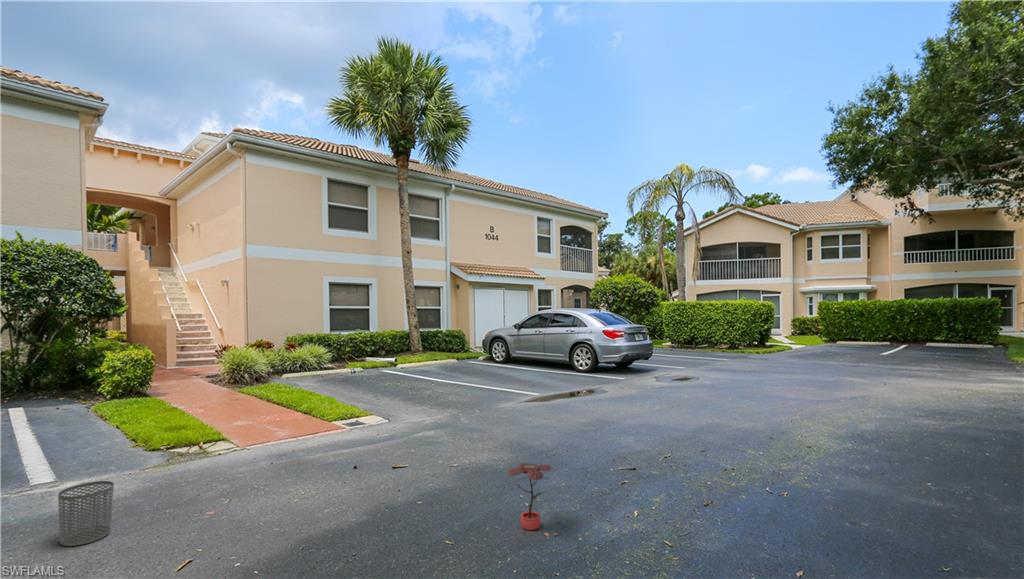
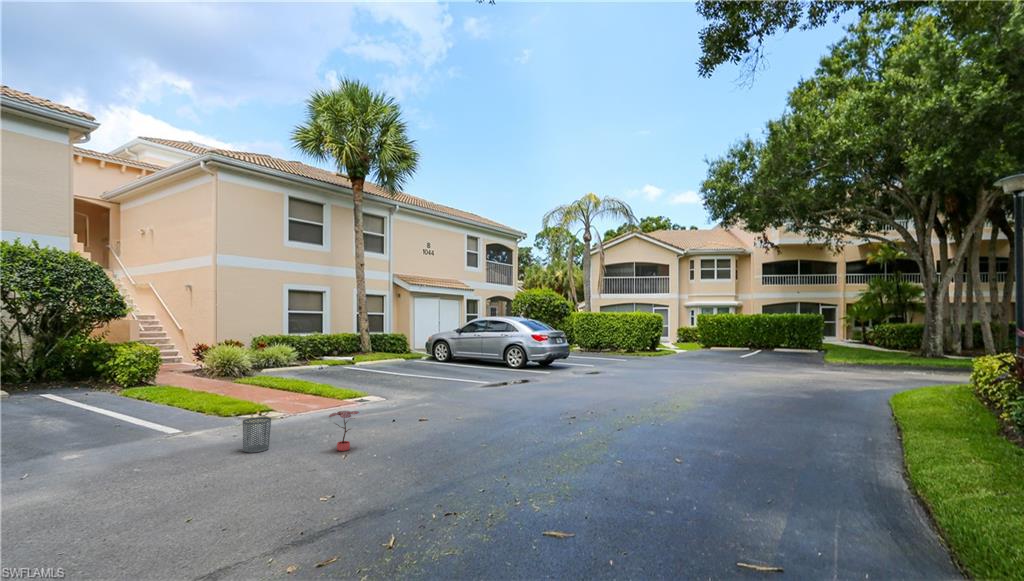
potted plant: present [508,463,551,530] -> present [329,411,359,451]

